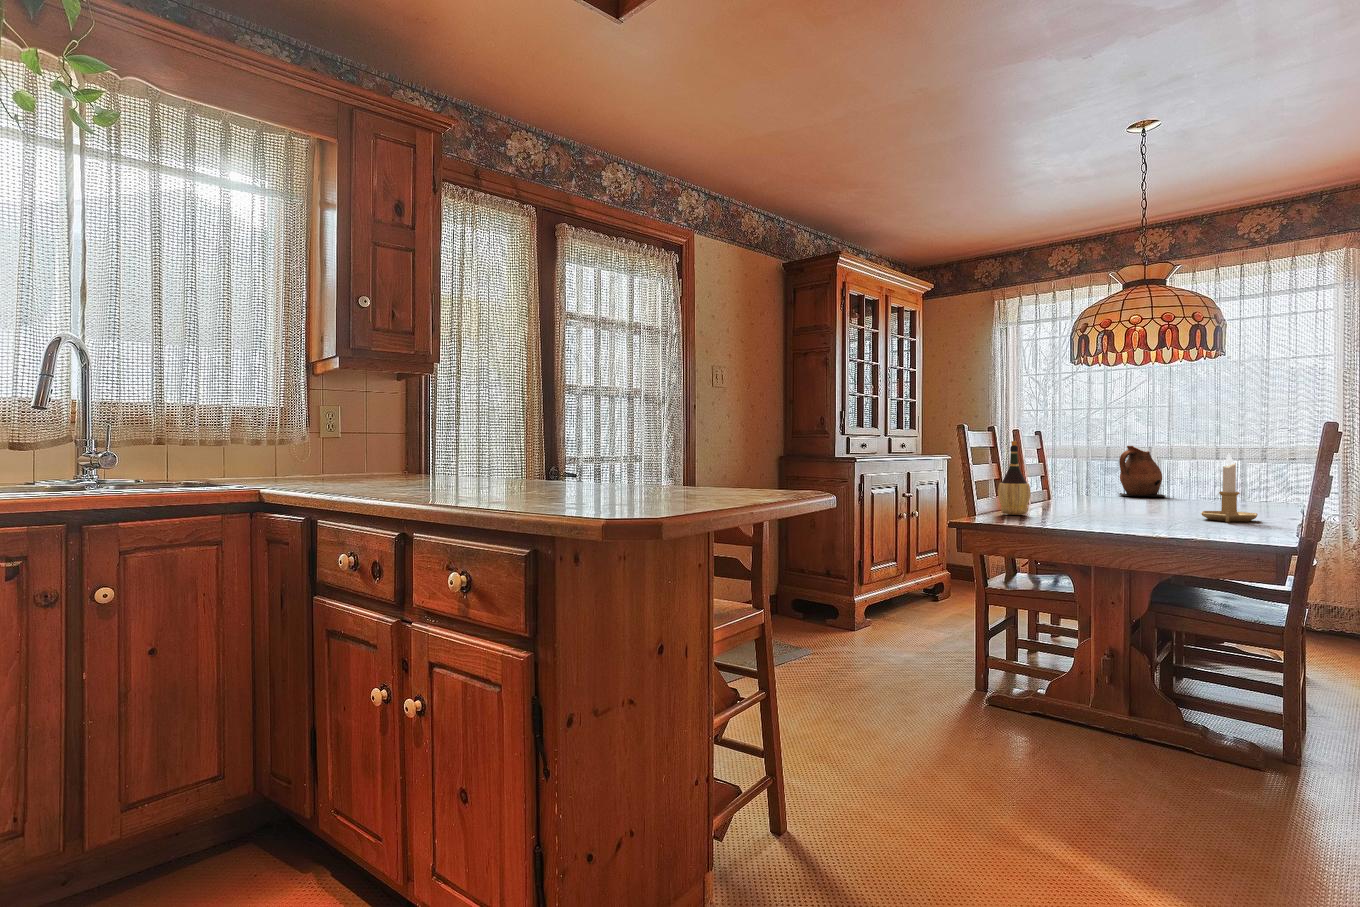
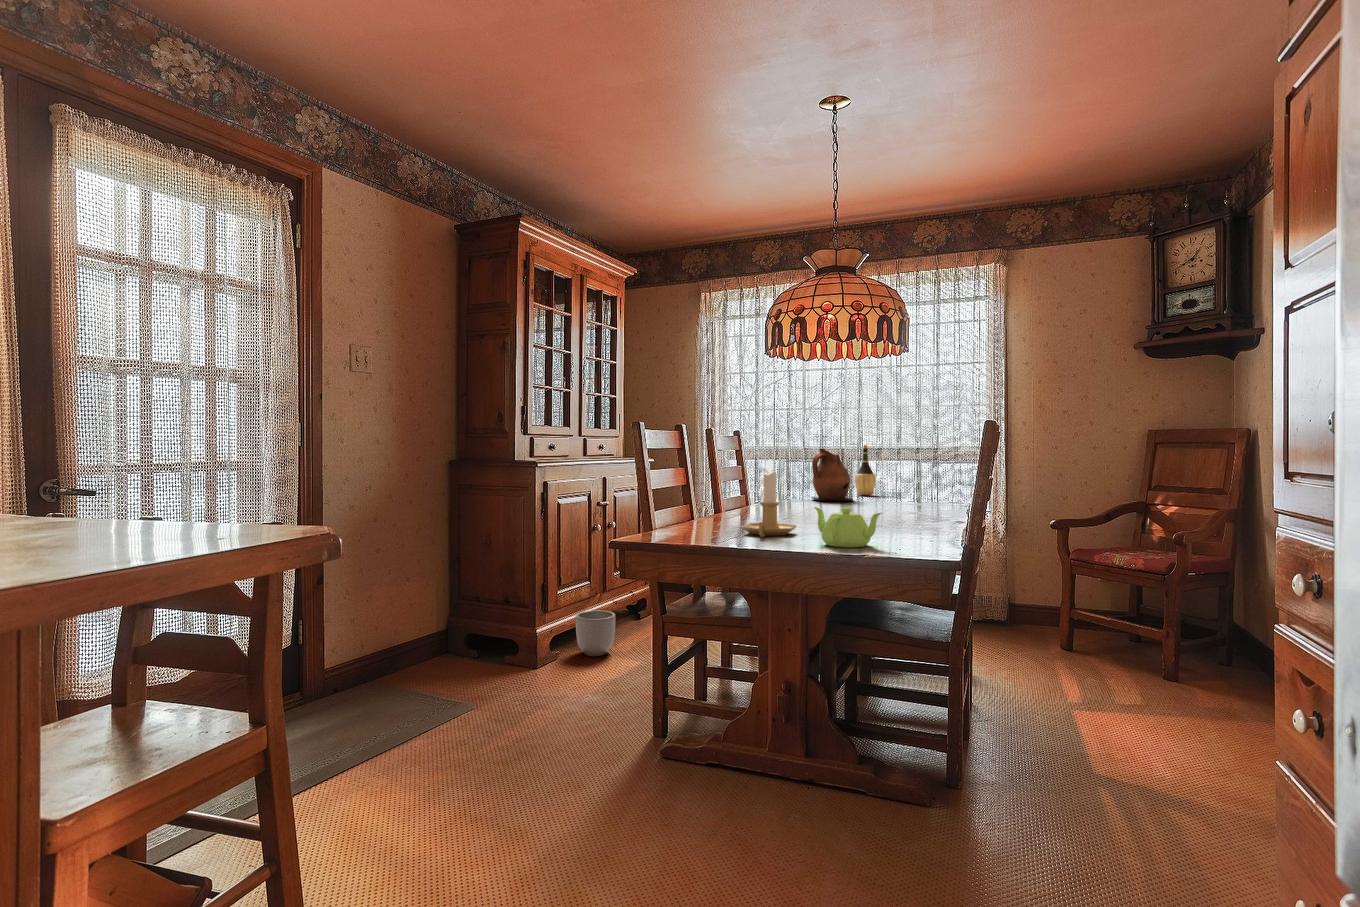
wine bottle: present [998,441,1031,515] -> present [855,445,876,495]
candlestick: present [1201,453,1258,522] -> present [743,459,796,537]
teapot: none [1132,494,1204,529] -> present [814,507,882,547]
planter: none [887,588,923,627] -> present [575,610,616,656]

